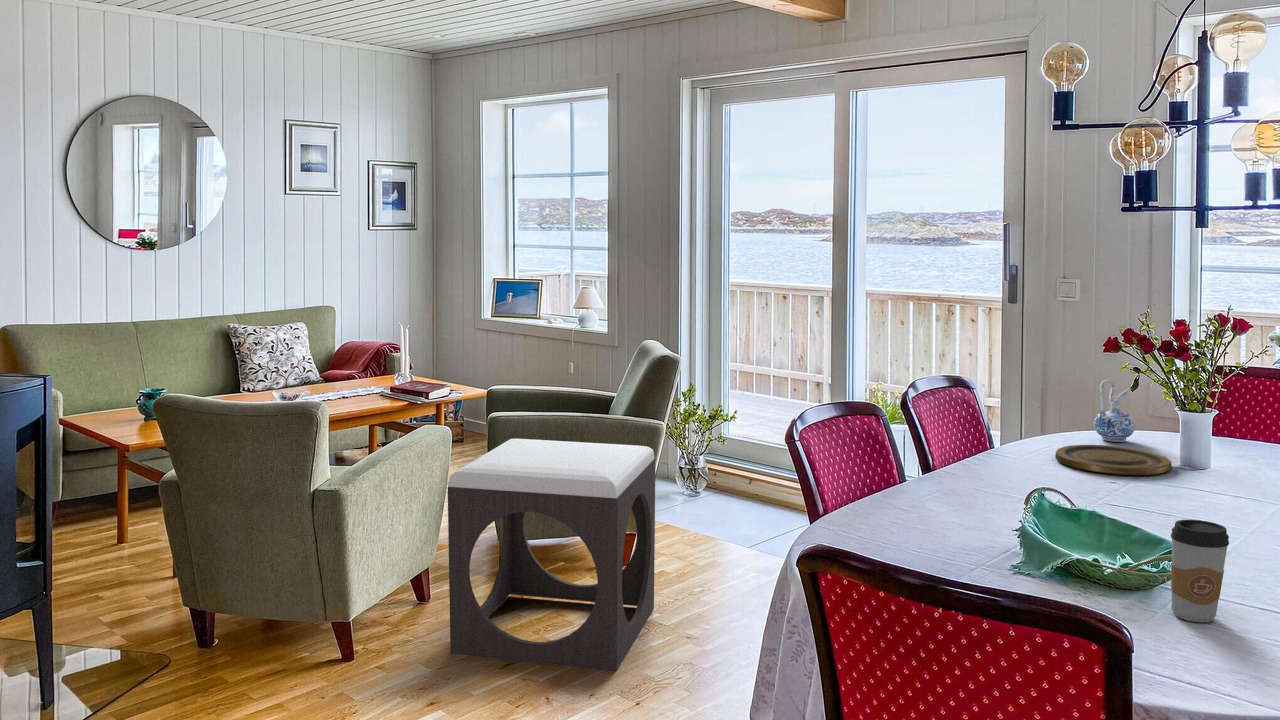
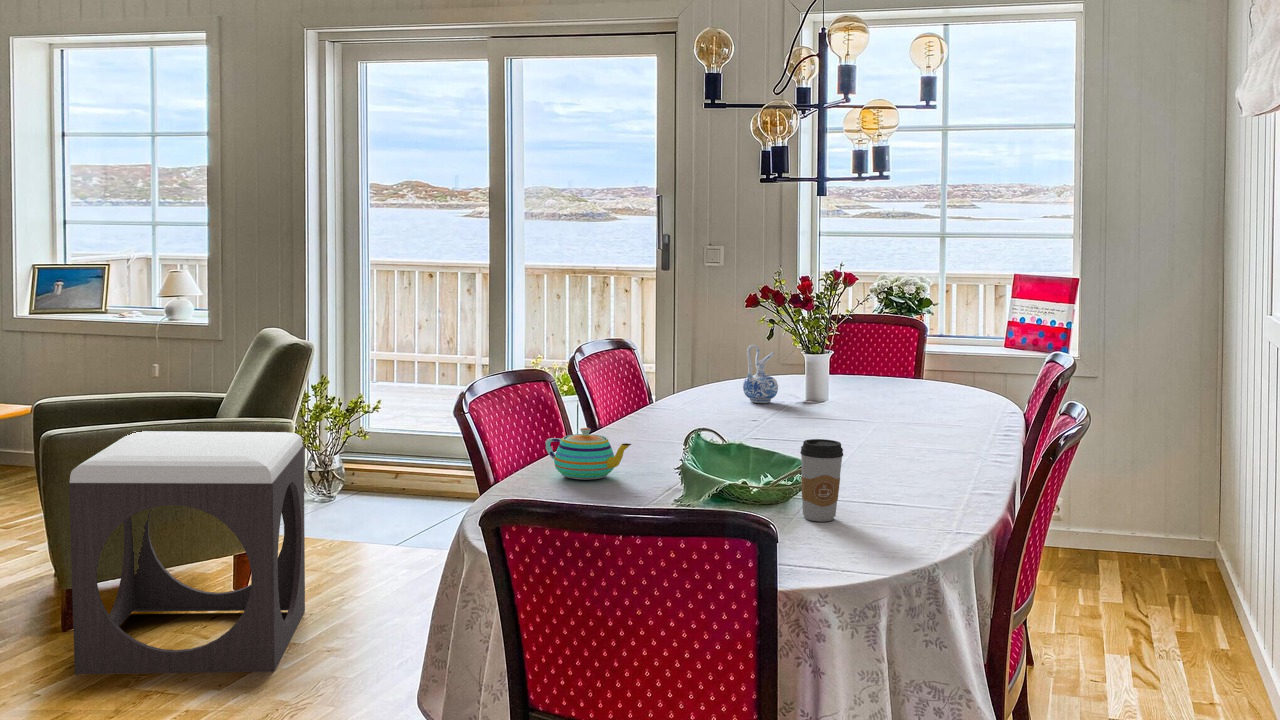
plate: present [1056,445,1172,475] -> none [710,405,808,427]
teapot: none [867,478,962,535] -> present [545,428,631,480]

